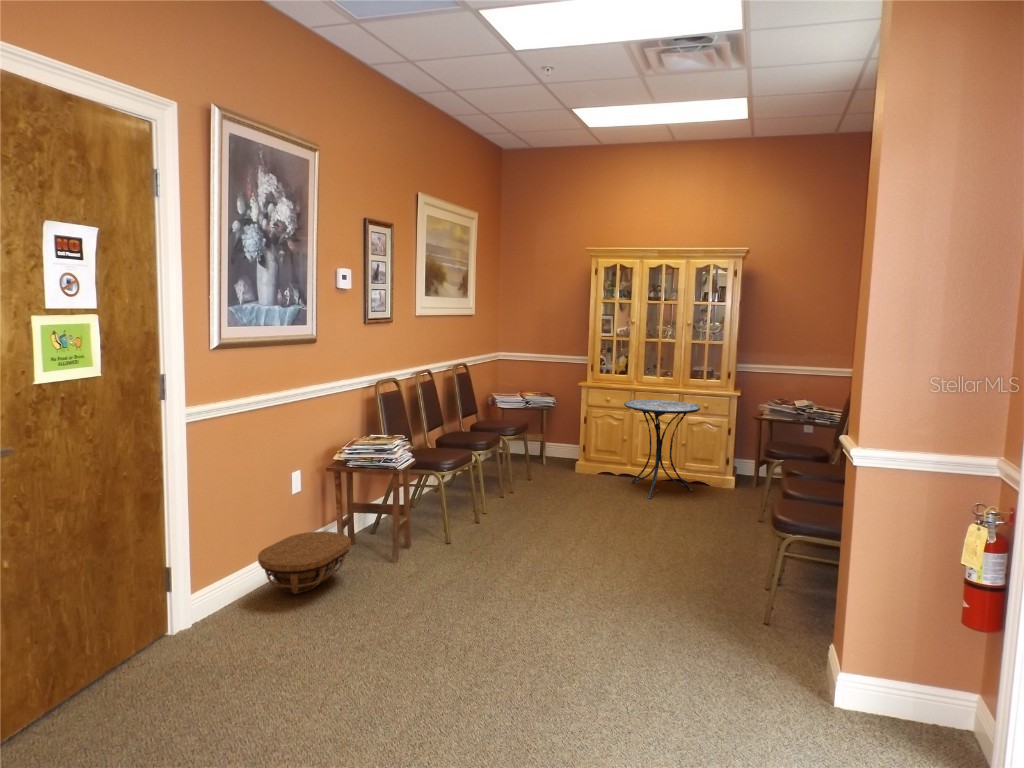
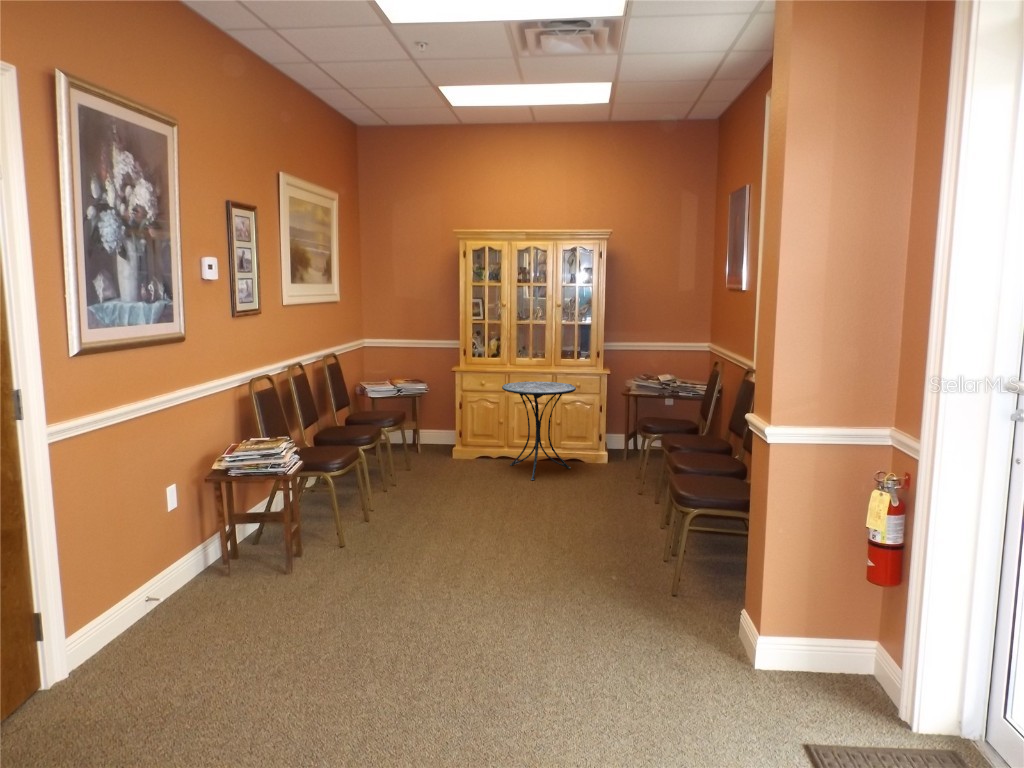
basket: present [258,531,351,594] -> none [139,549,244,622]

